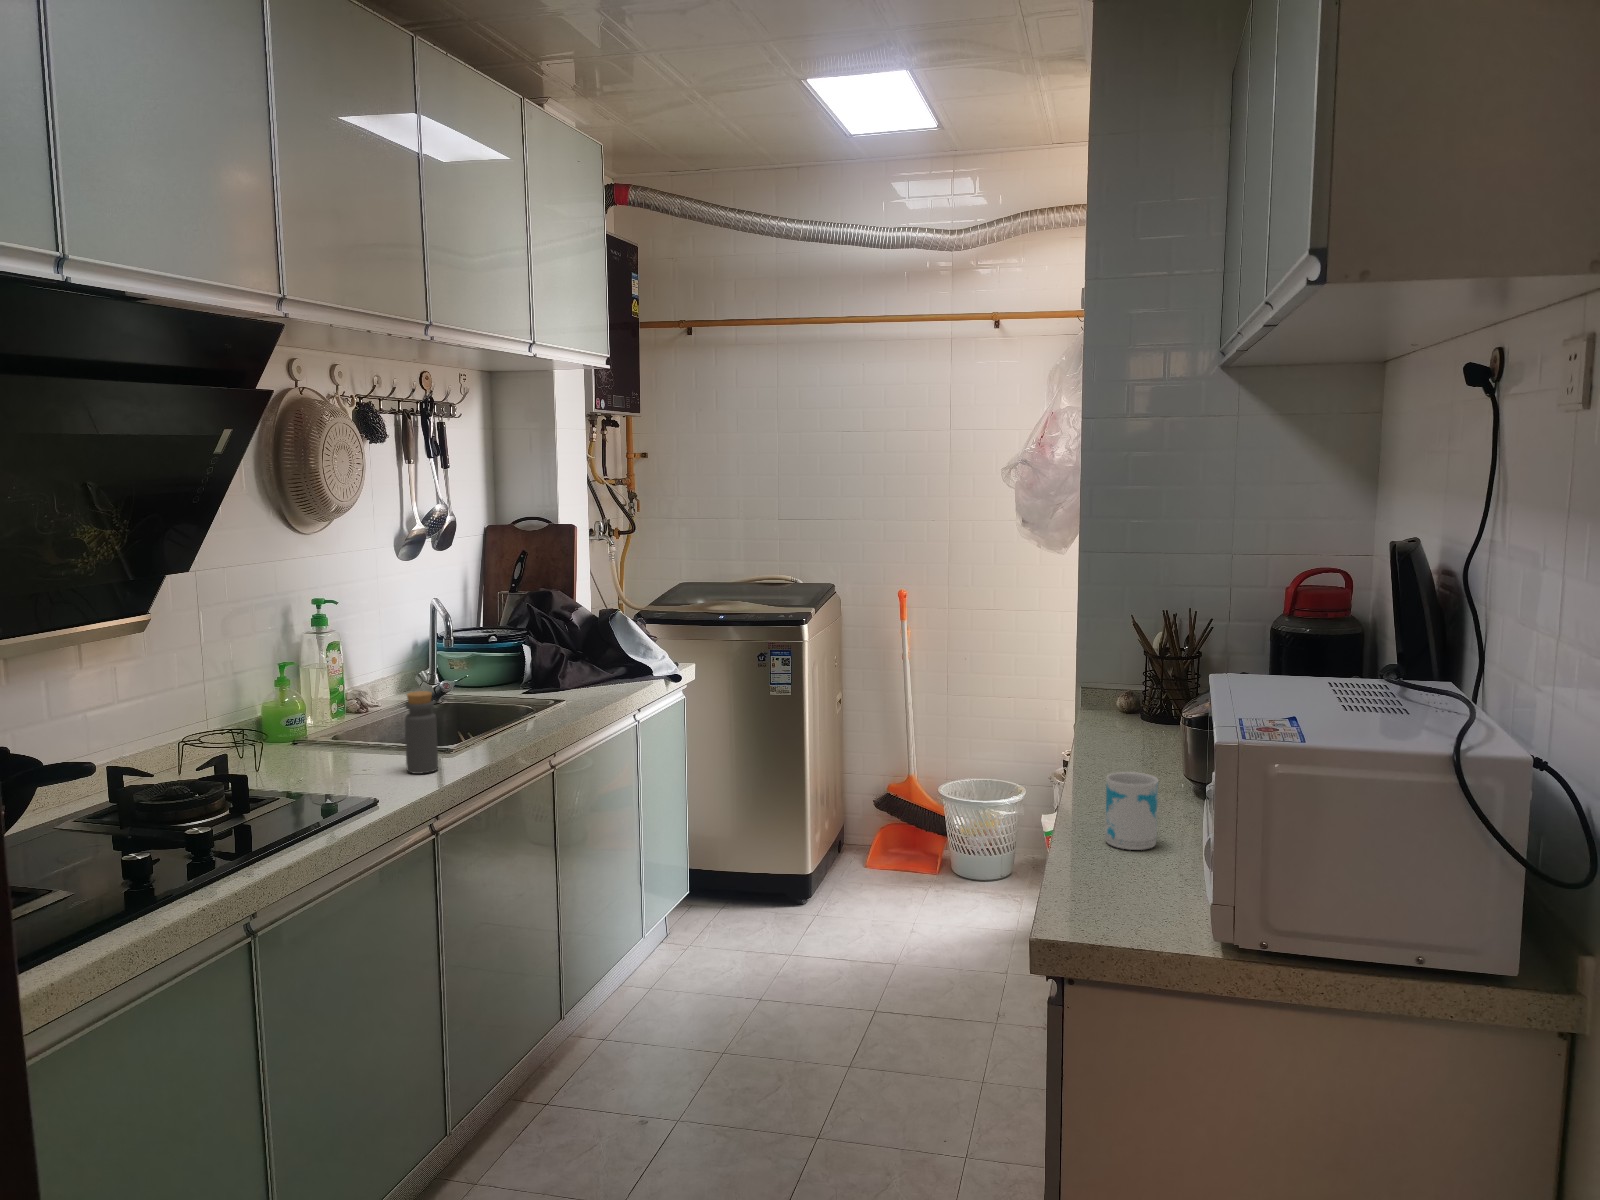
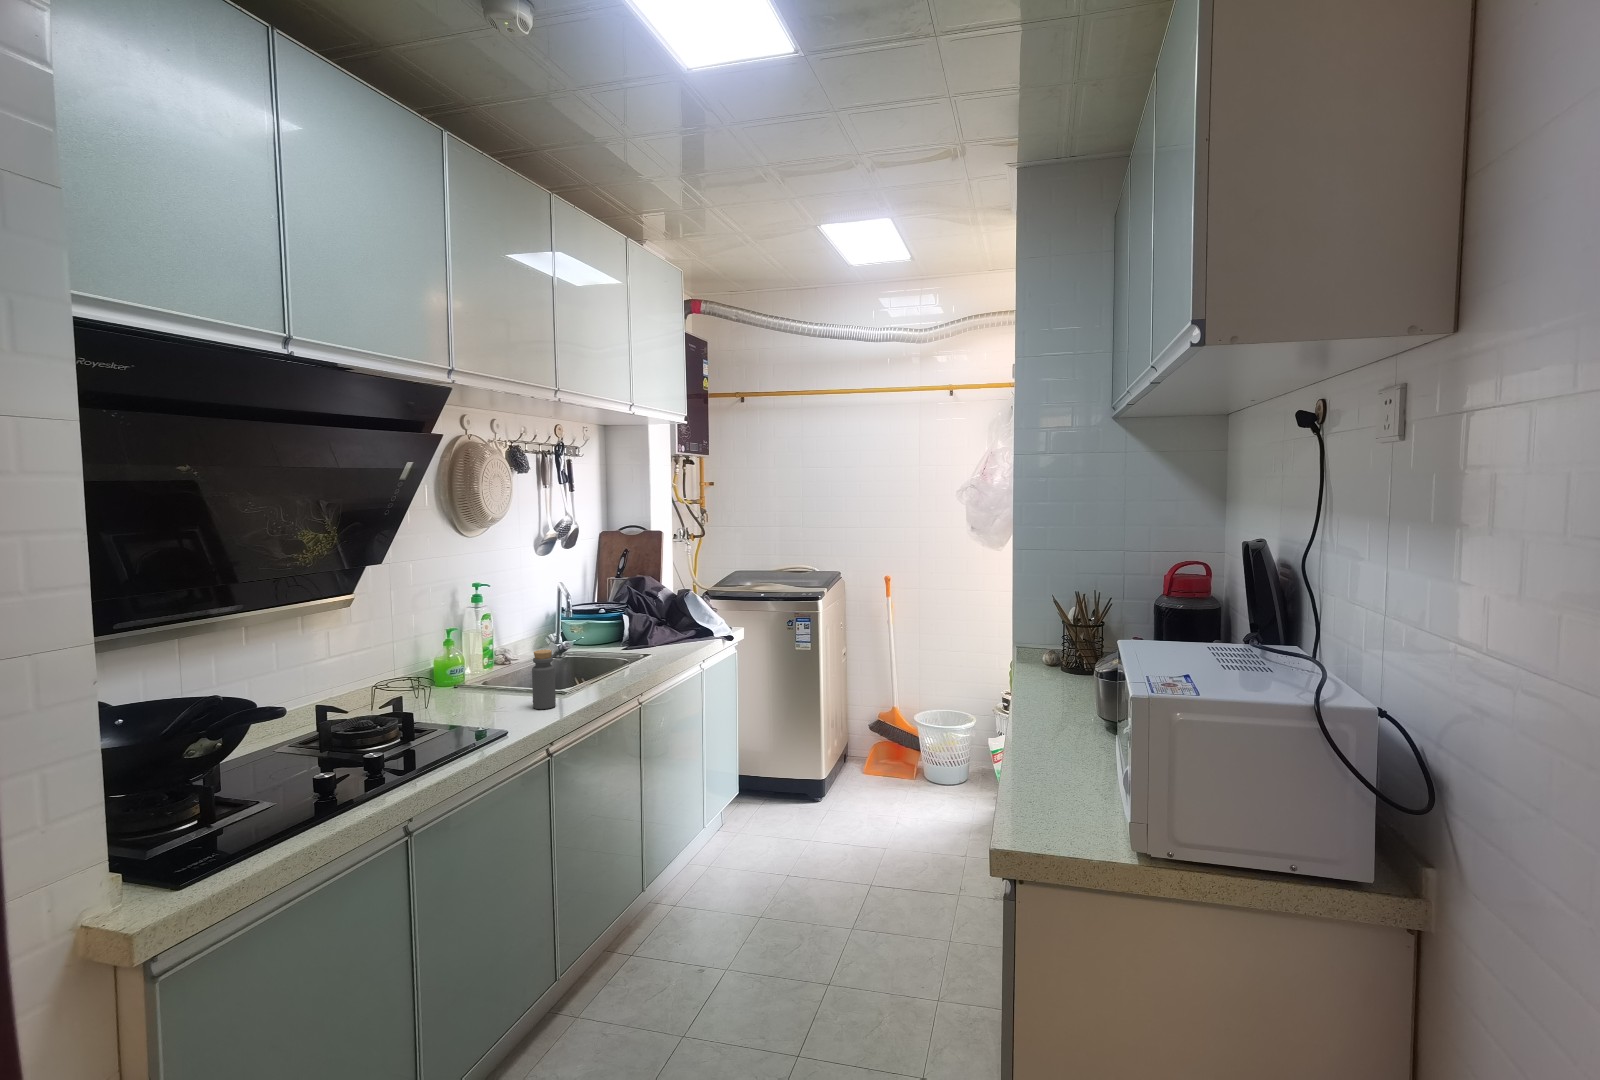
mug: present [1105,772,1158,850] -> none [1039,712,1078,771]

